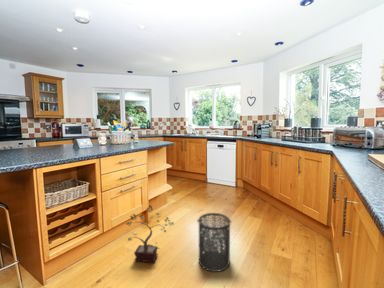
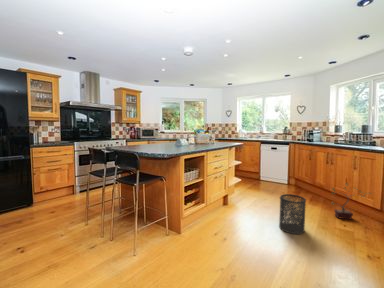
potted plant: present [127,205,173,262] -> present [333,183,358,220]

